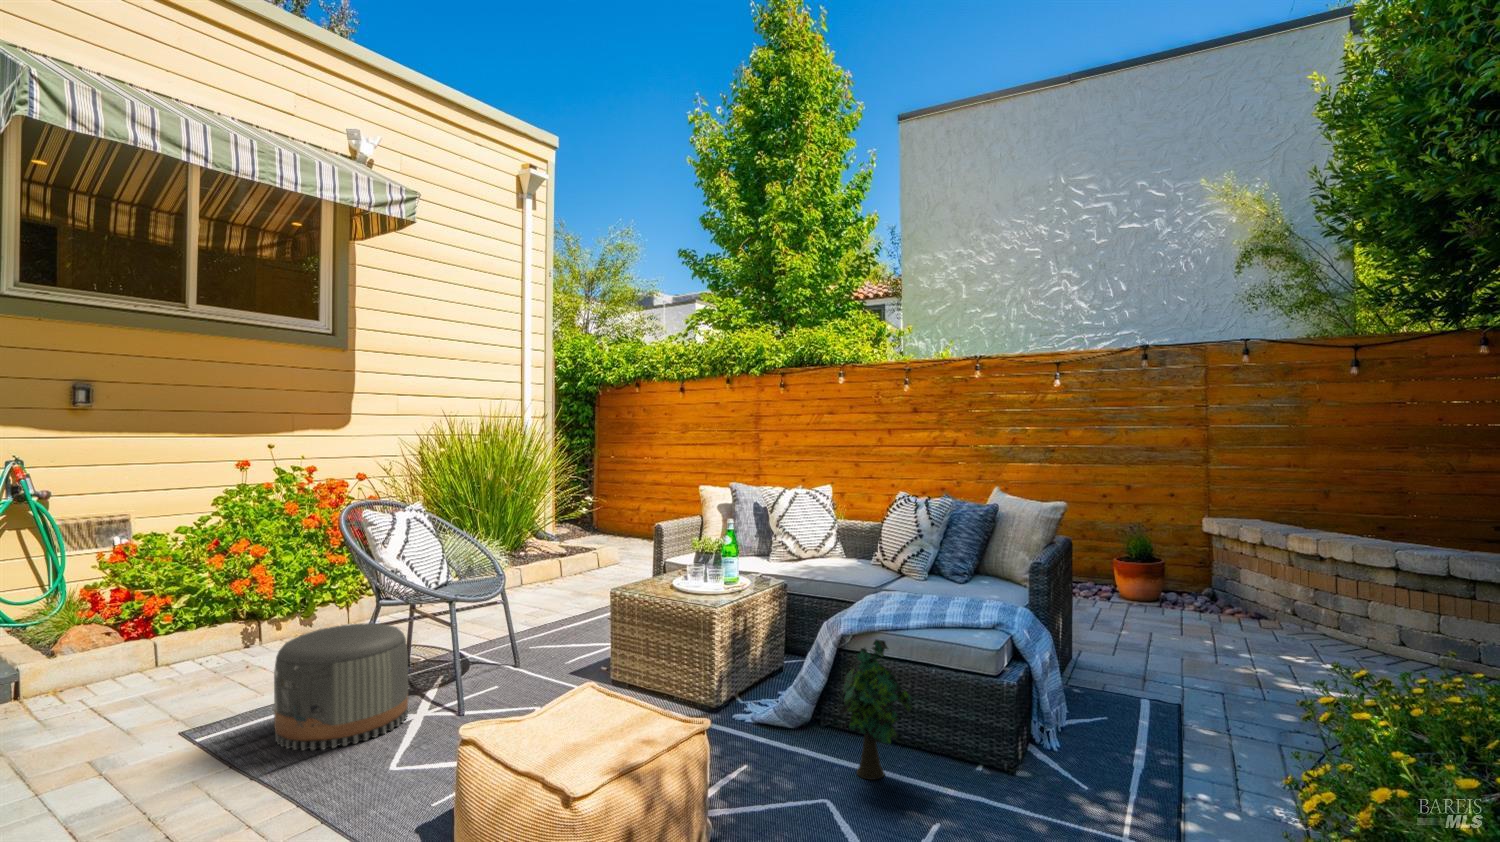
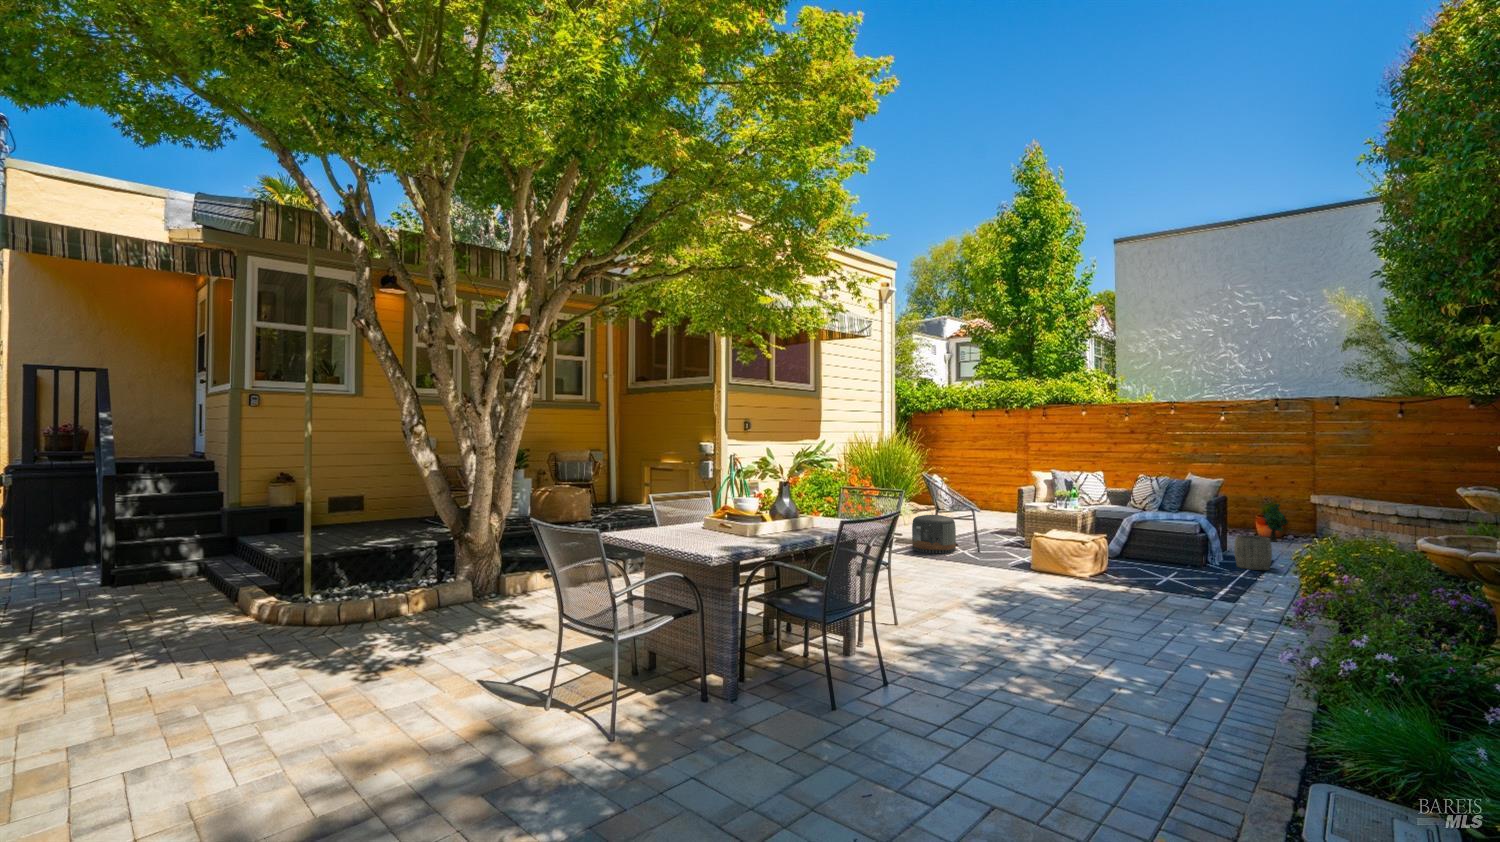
decorative plant: present [840,640,913,780] -> present [1263,504,1288,542]
woven basket: none [1087,660,1181,772] -> present [1234,535,1272,570]

